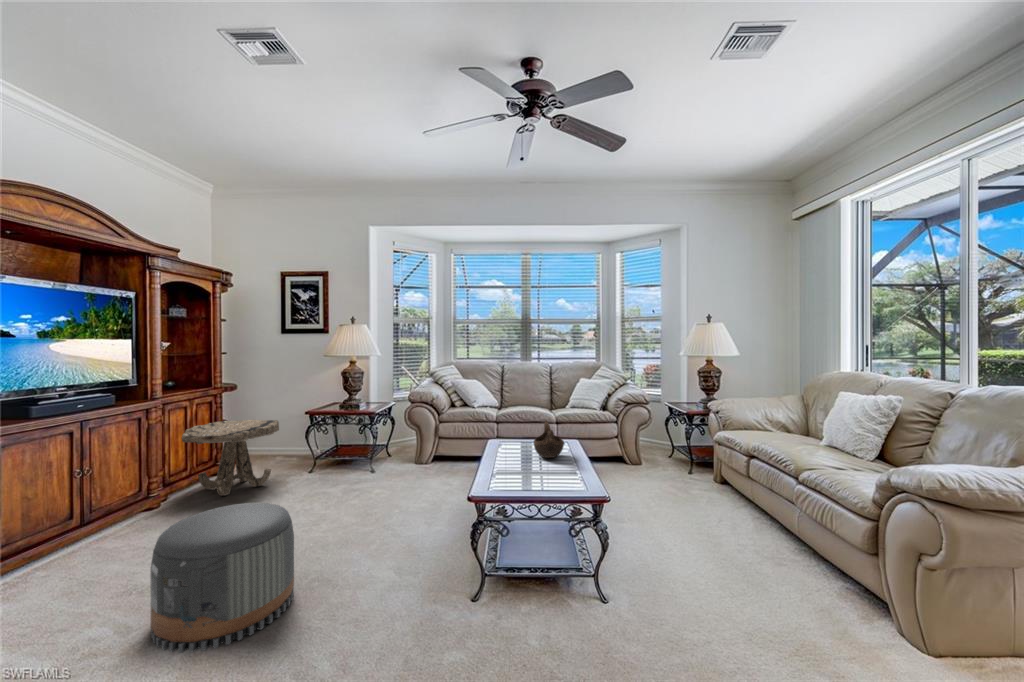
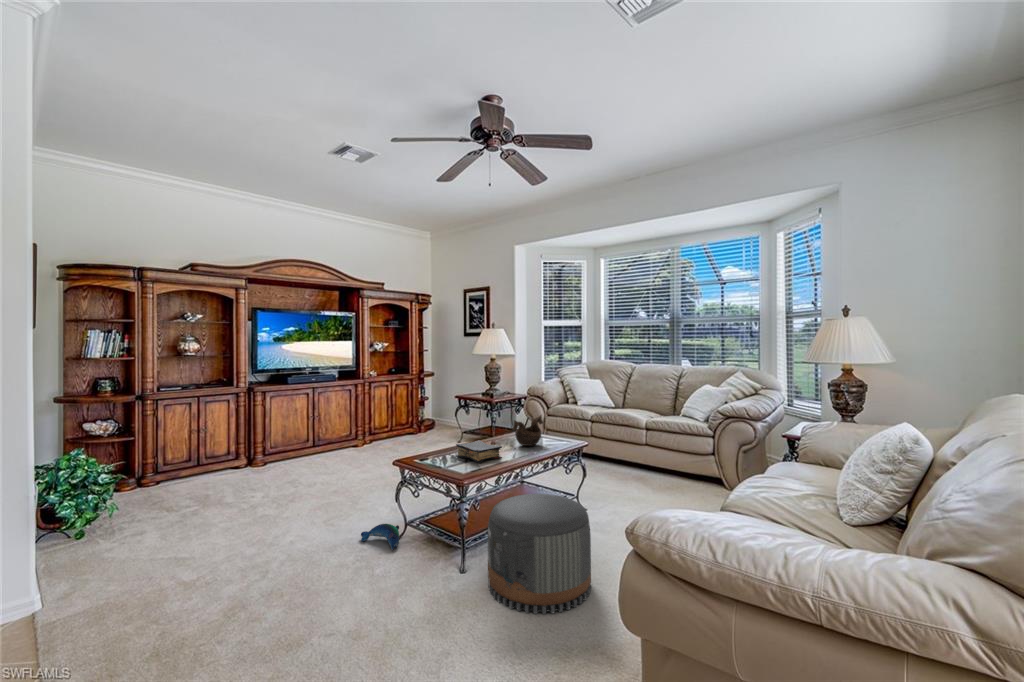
side table: present [182,420,279,496] -> none [377,398,436,446]
book: none [529,461,580,489] -> present [456,440,502,463]
pouf: present [150,503,294,653] -> present [488,494,591,614]
plush toy: none [447,611,528,663] -> present [361,524,399,550]

